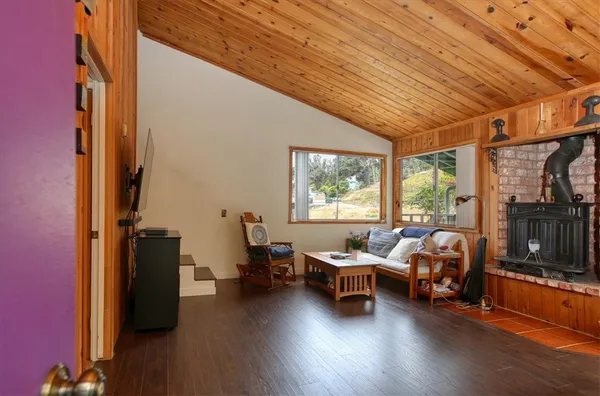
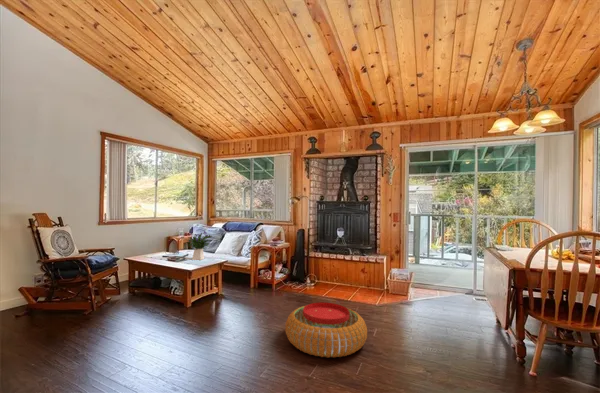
pouf: none [385,310,478,363] -> present [285,303,367,358]

